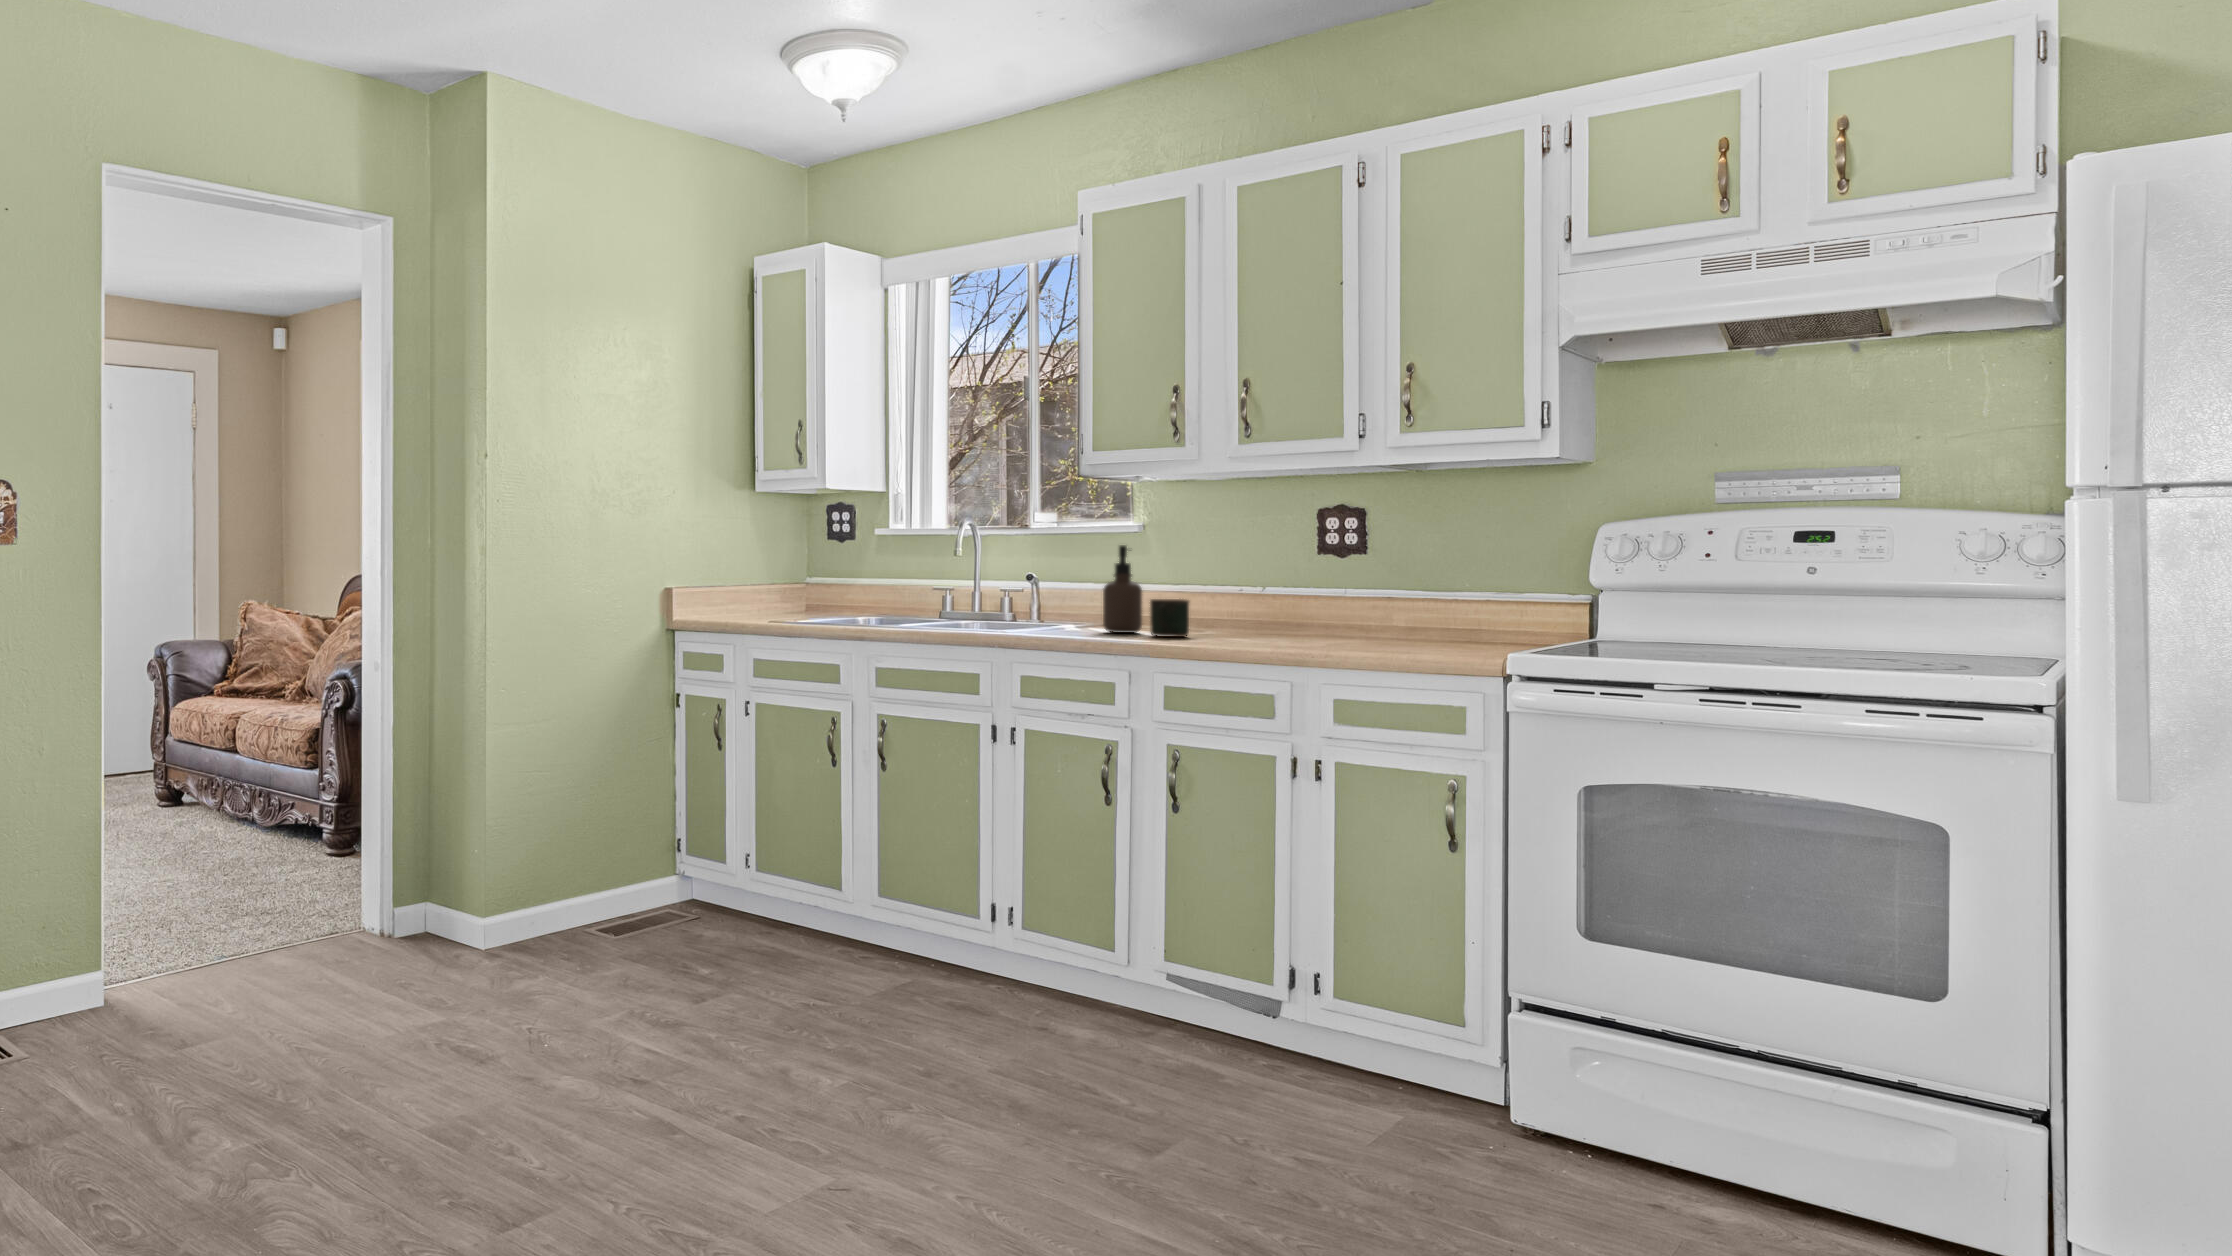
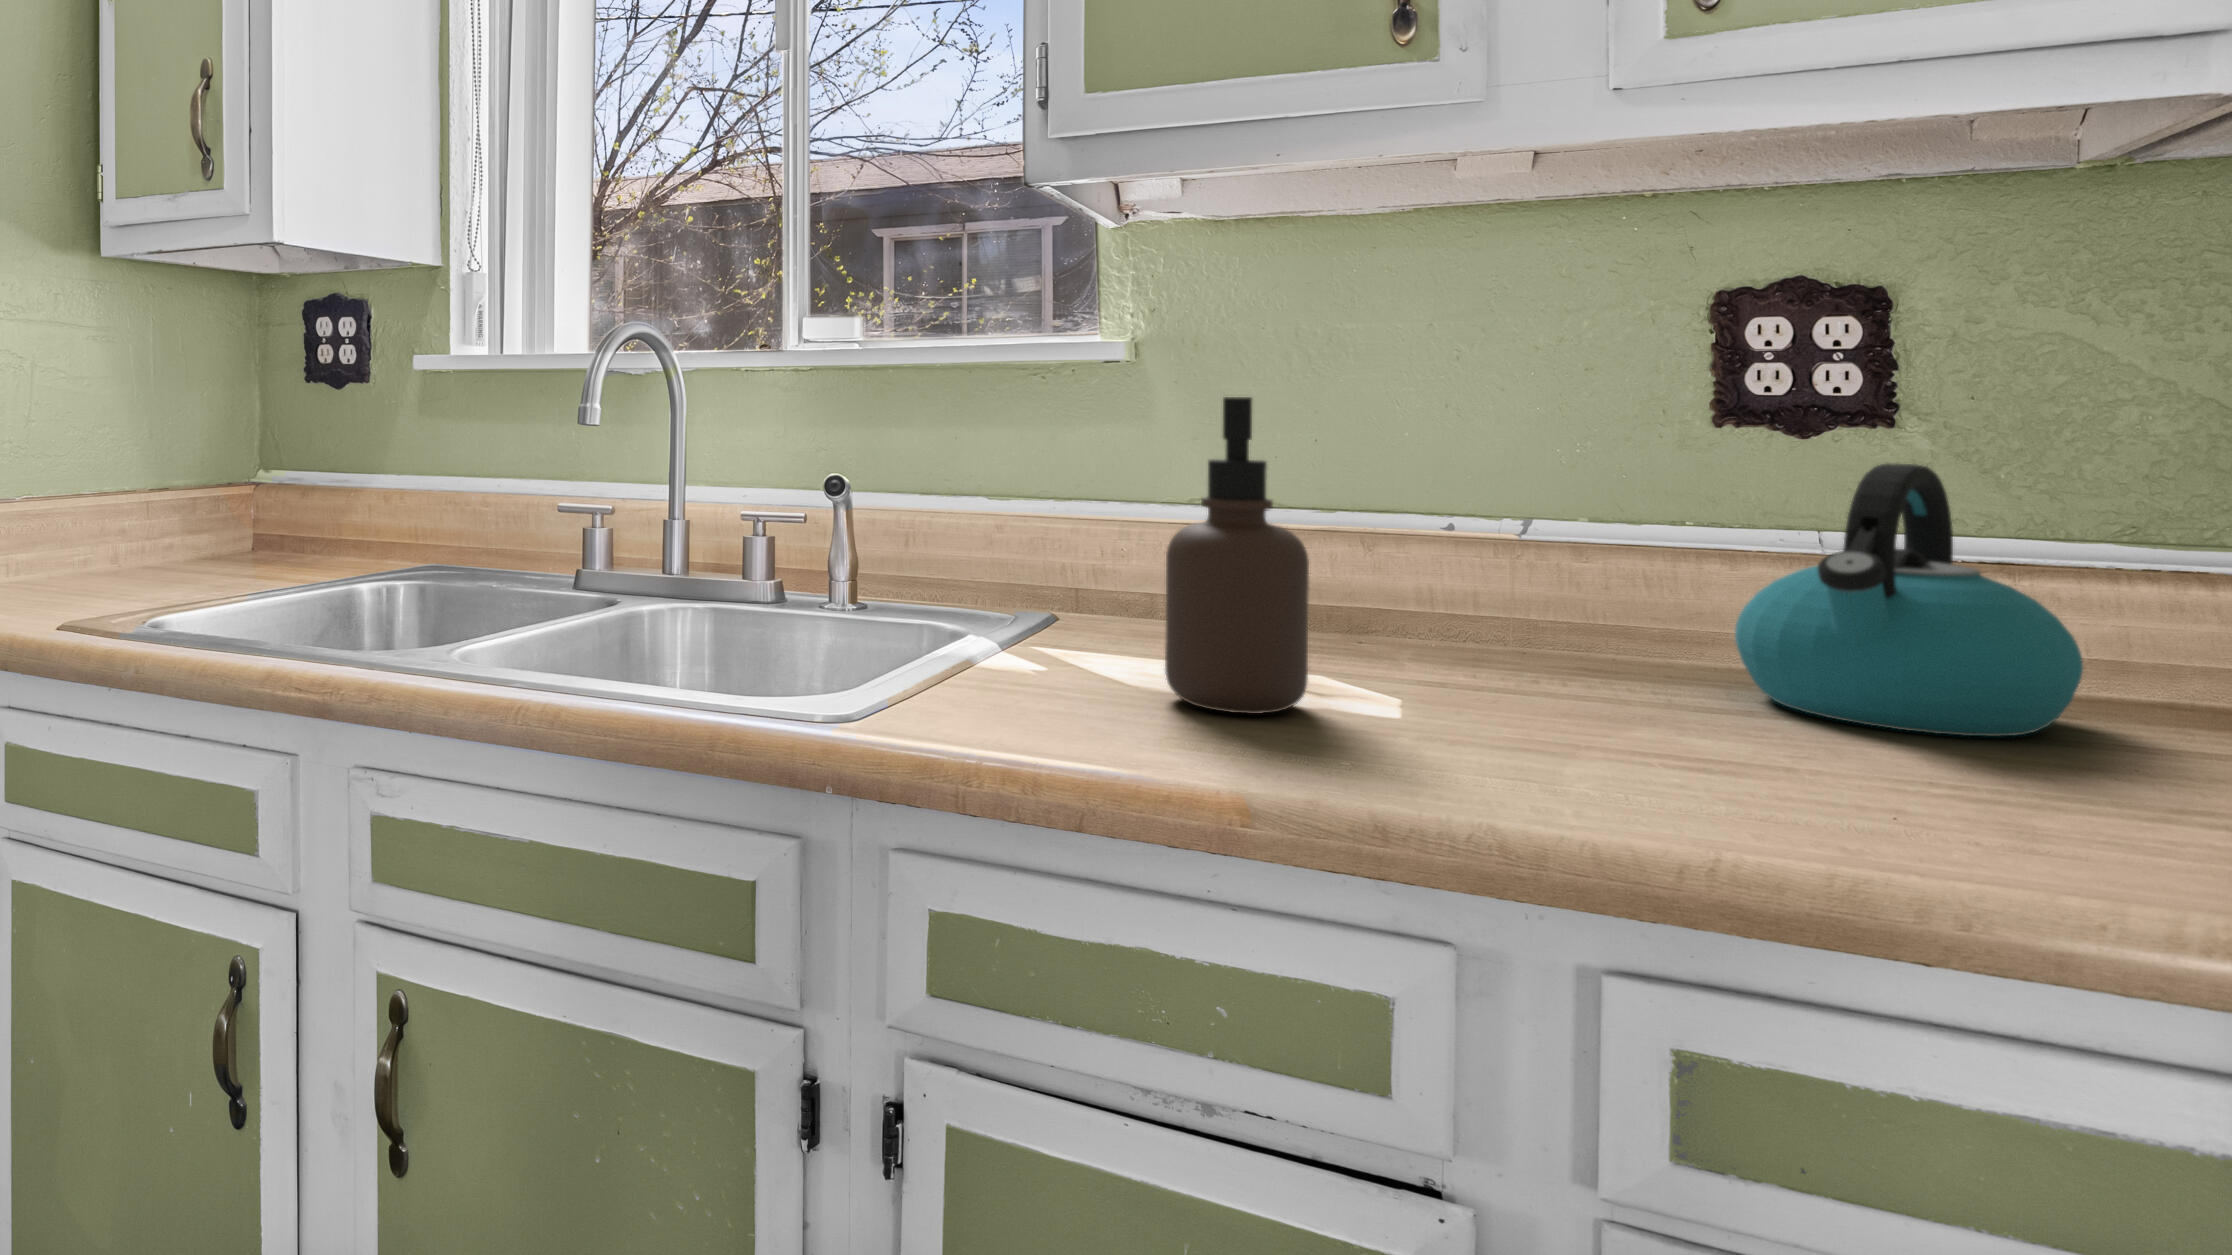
kettle: none [1279,564,1364,639] -> present [1735,463,2083,736]
mug: present [1150,599,1189,637] -> none [1415,600,1590,769]

